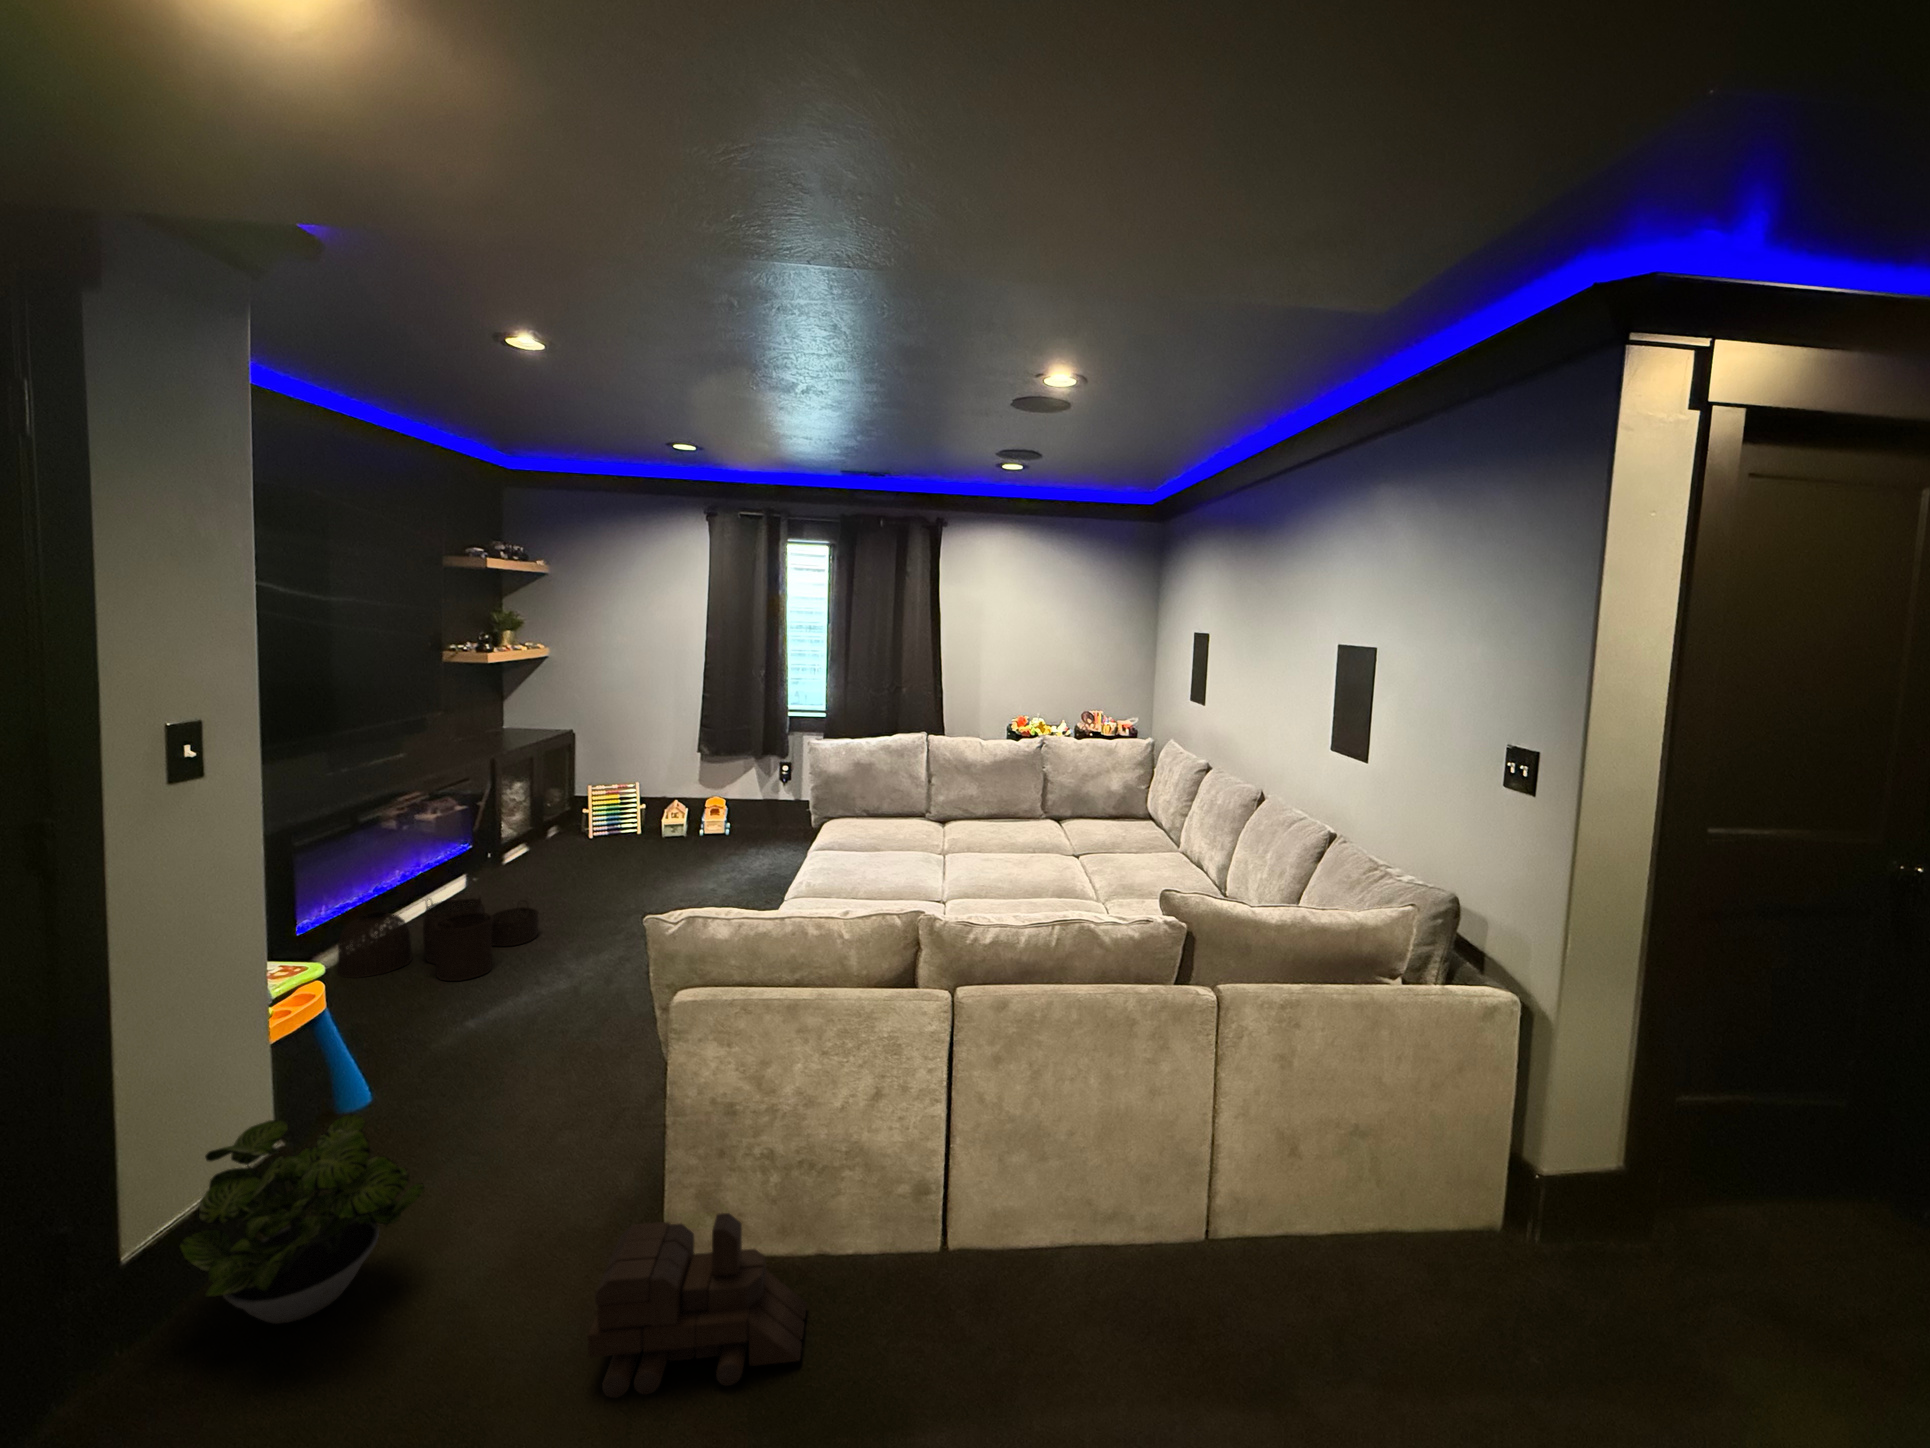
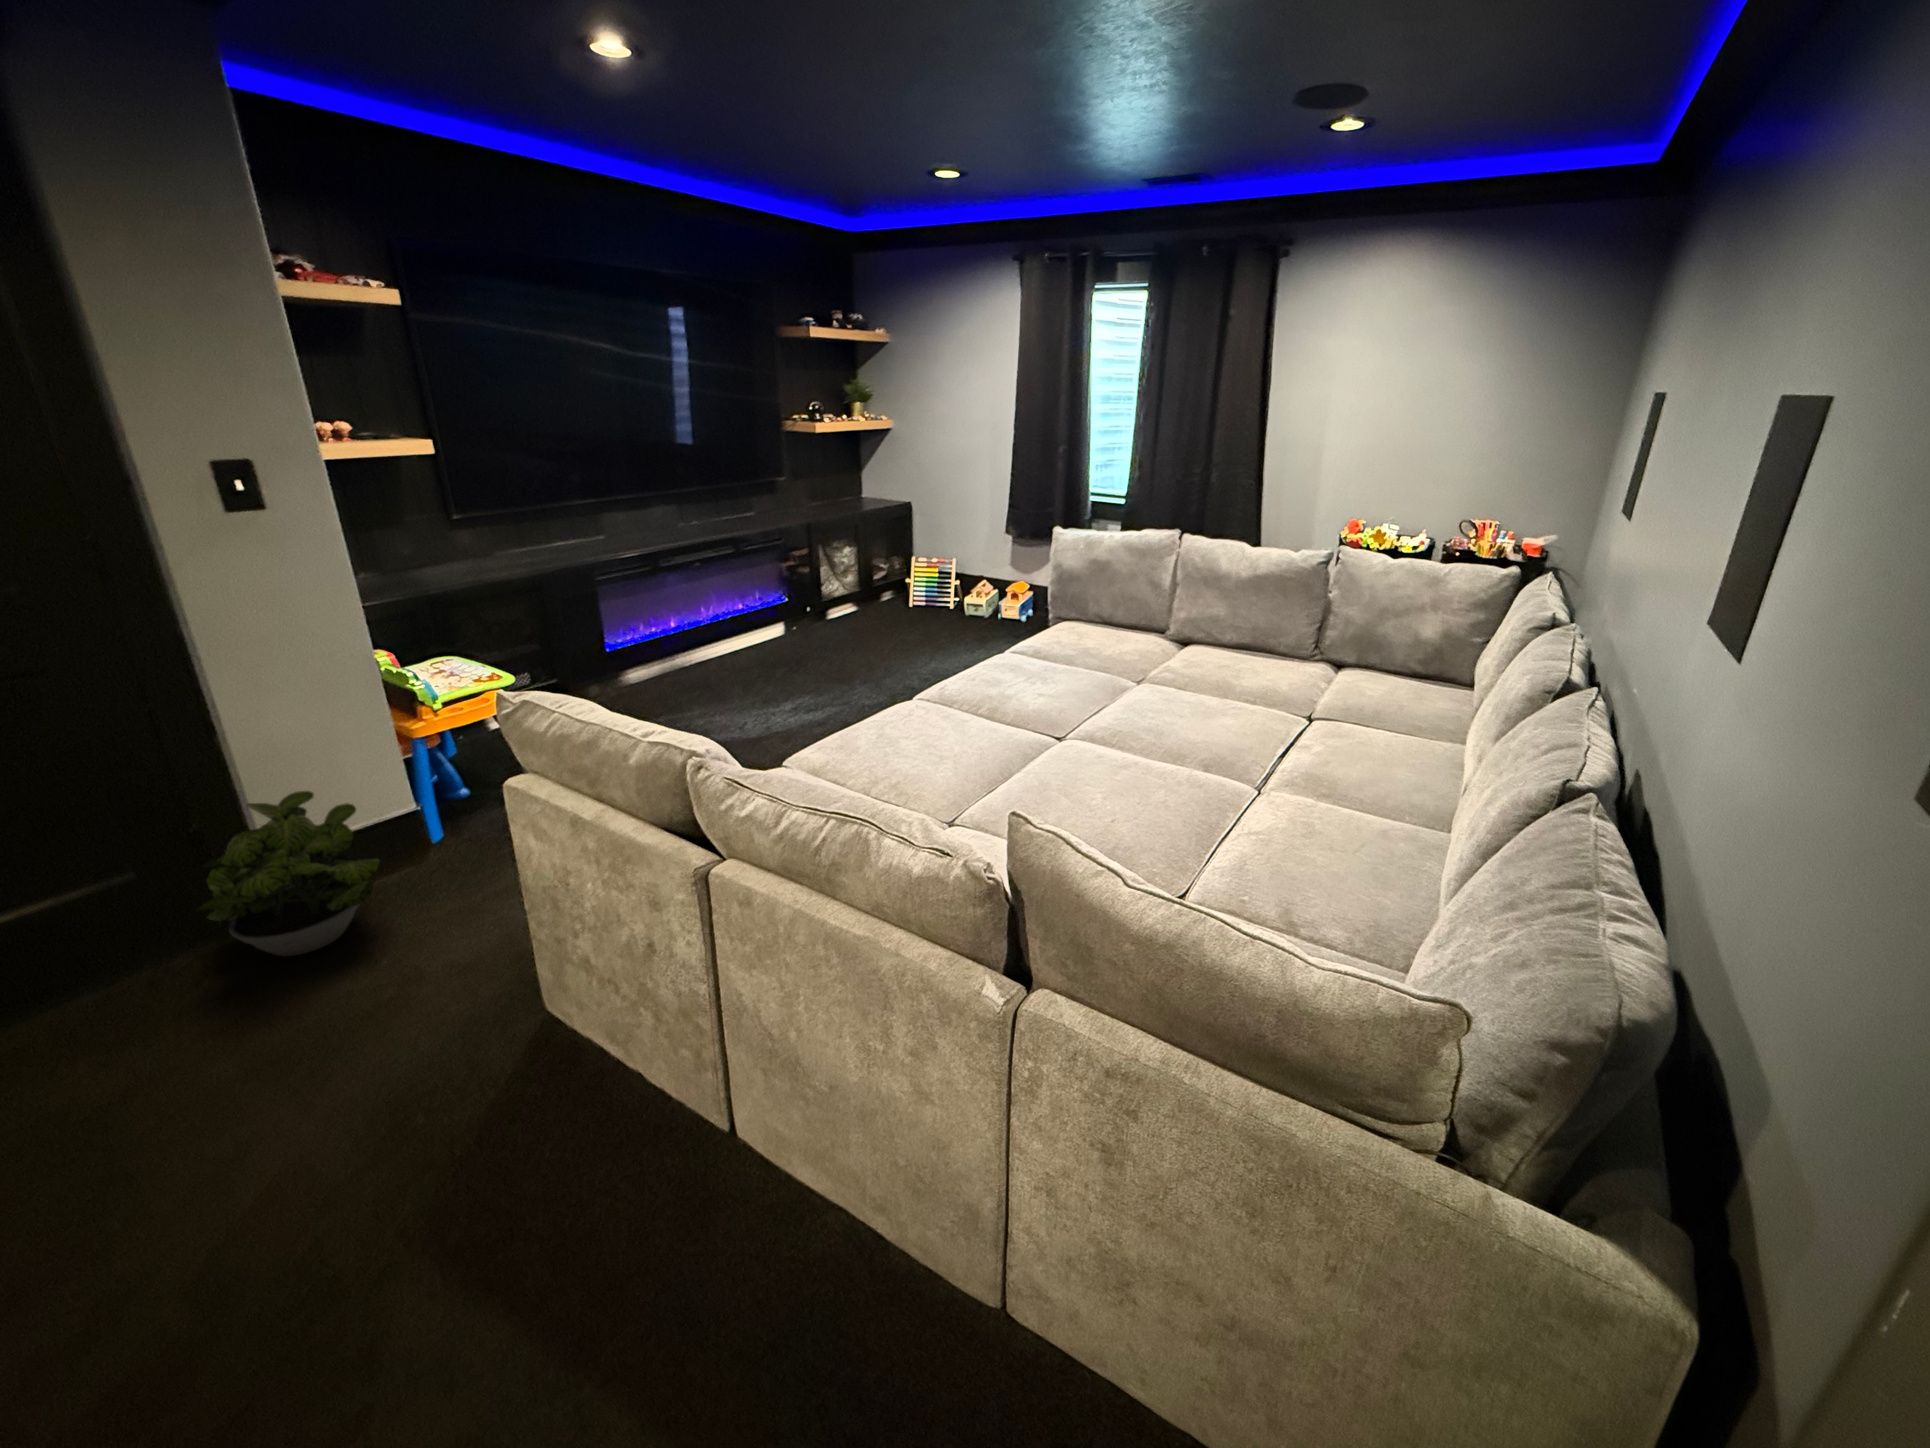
woven basket: present [336,897,539,981] -> none [630,634,783,709]
toy train: present [588,1213,807,1398] -> none [296,997,525,1219]

